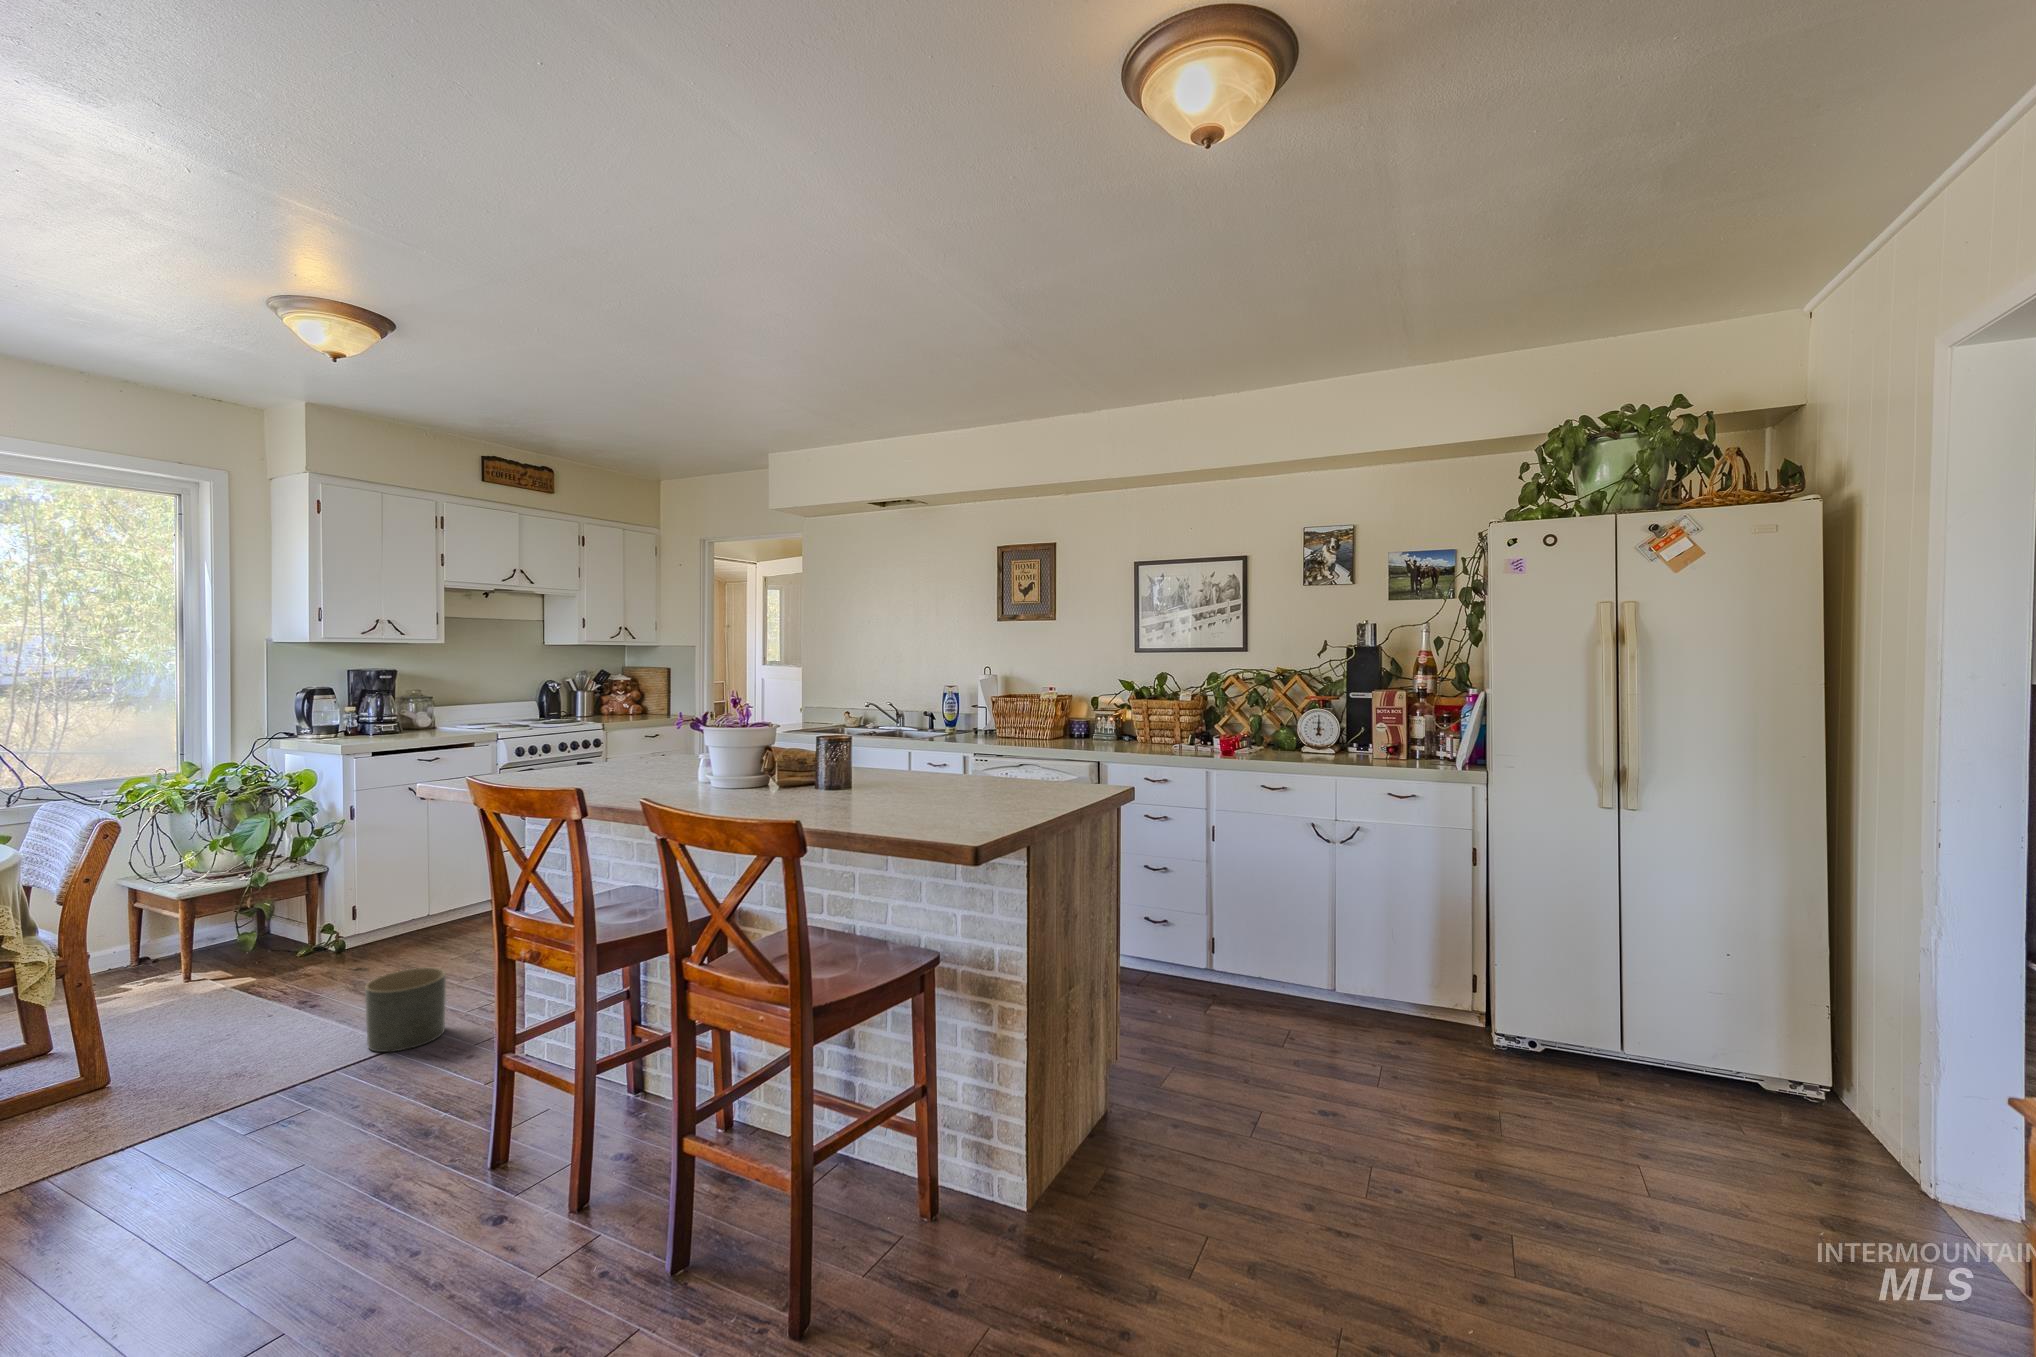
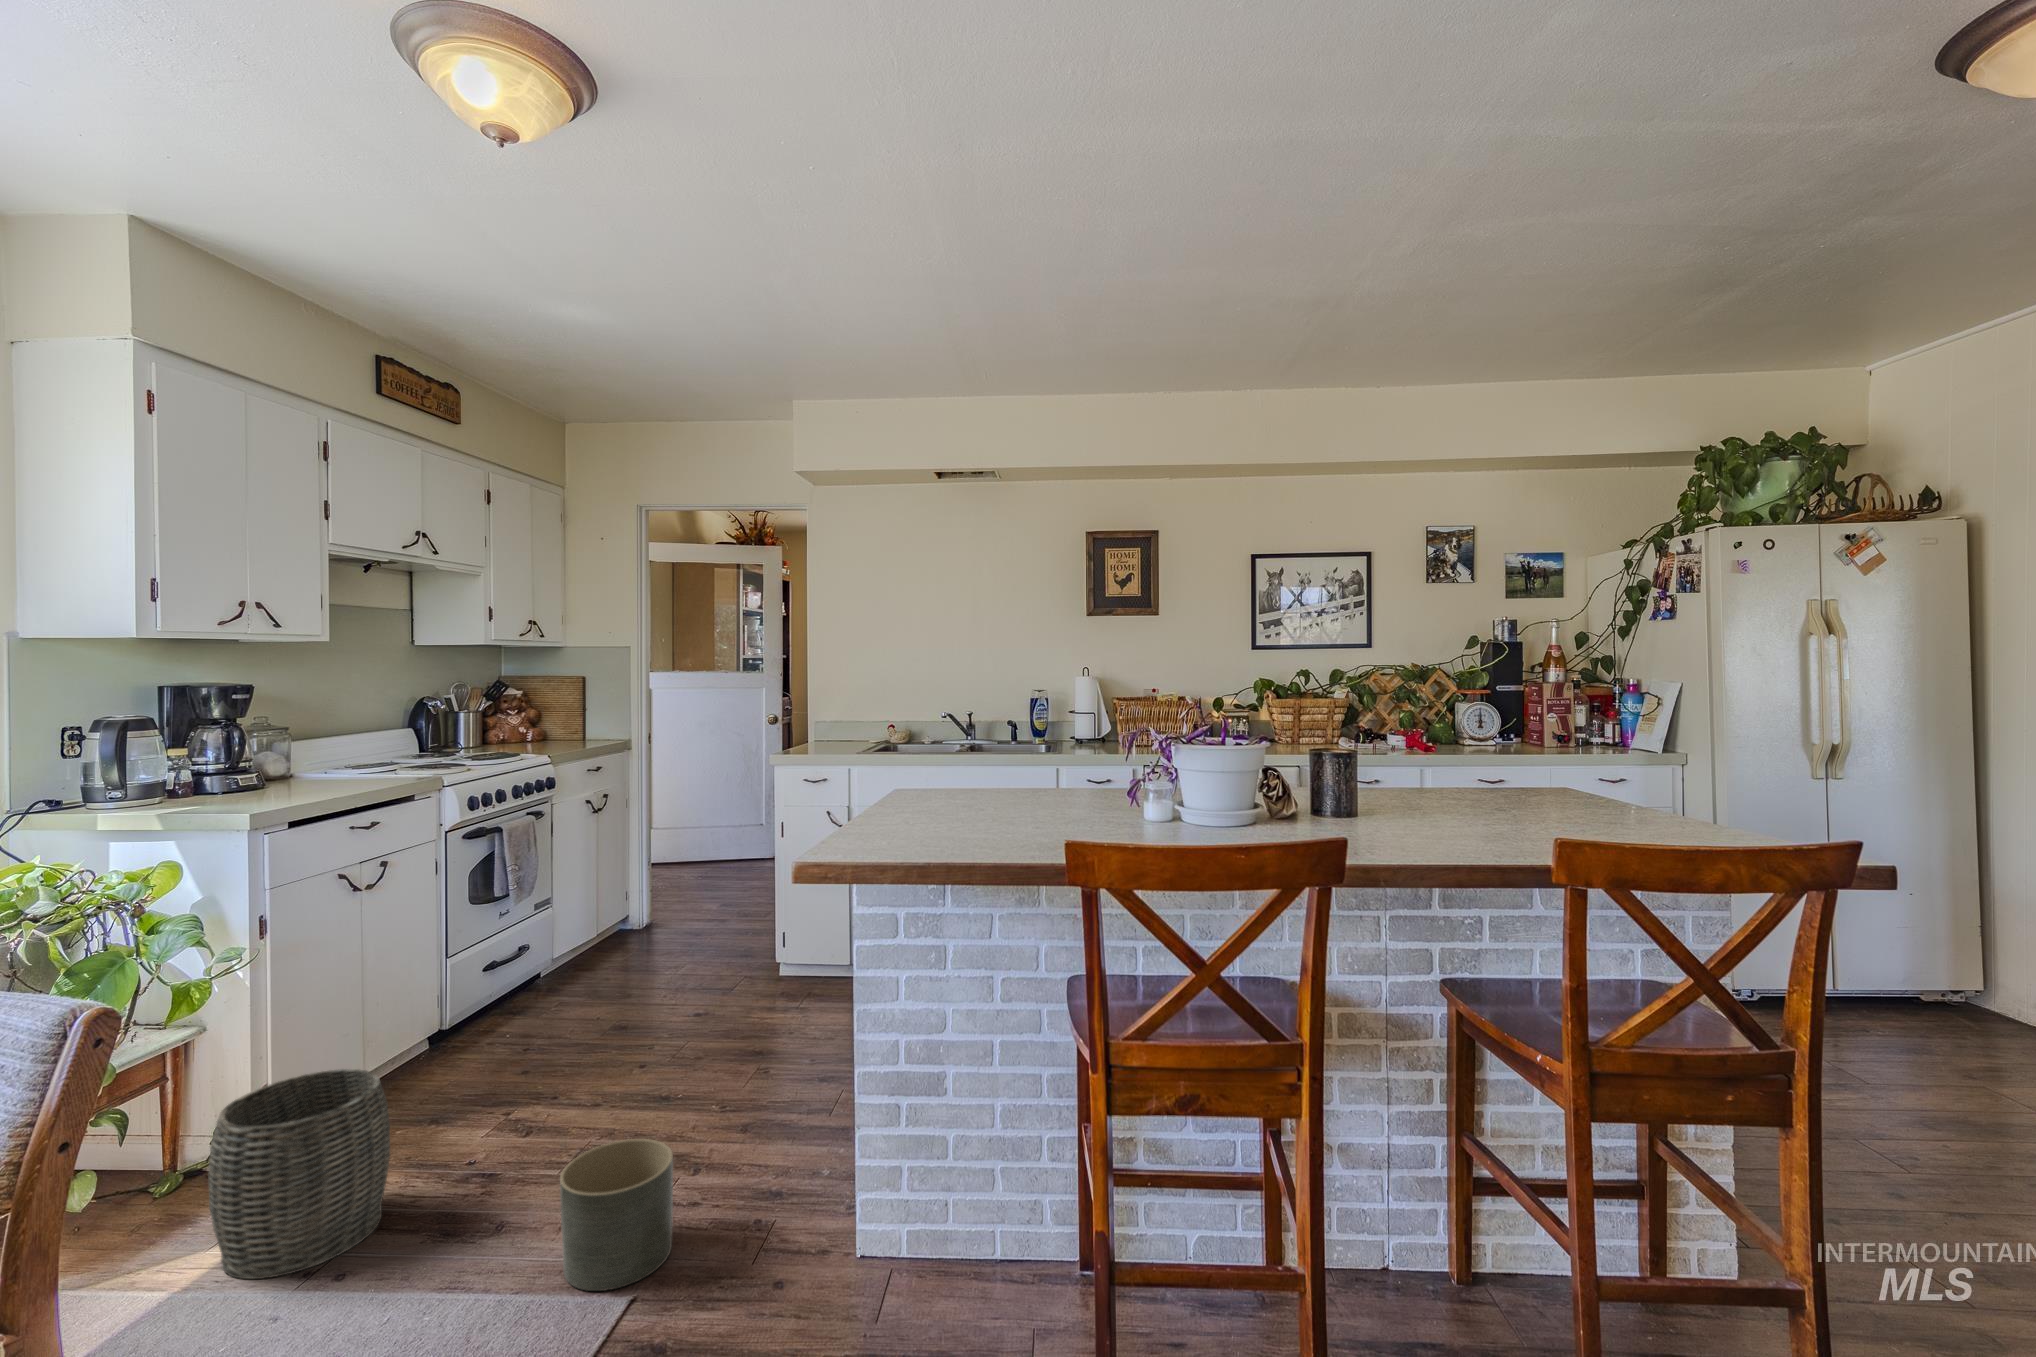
woven basket: none [246,904,355,1013] -> present [209,1069,390,1279]

